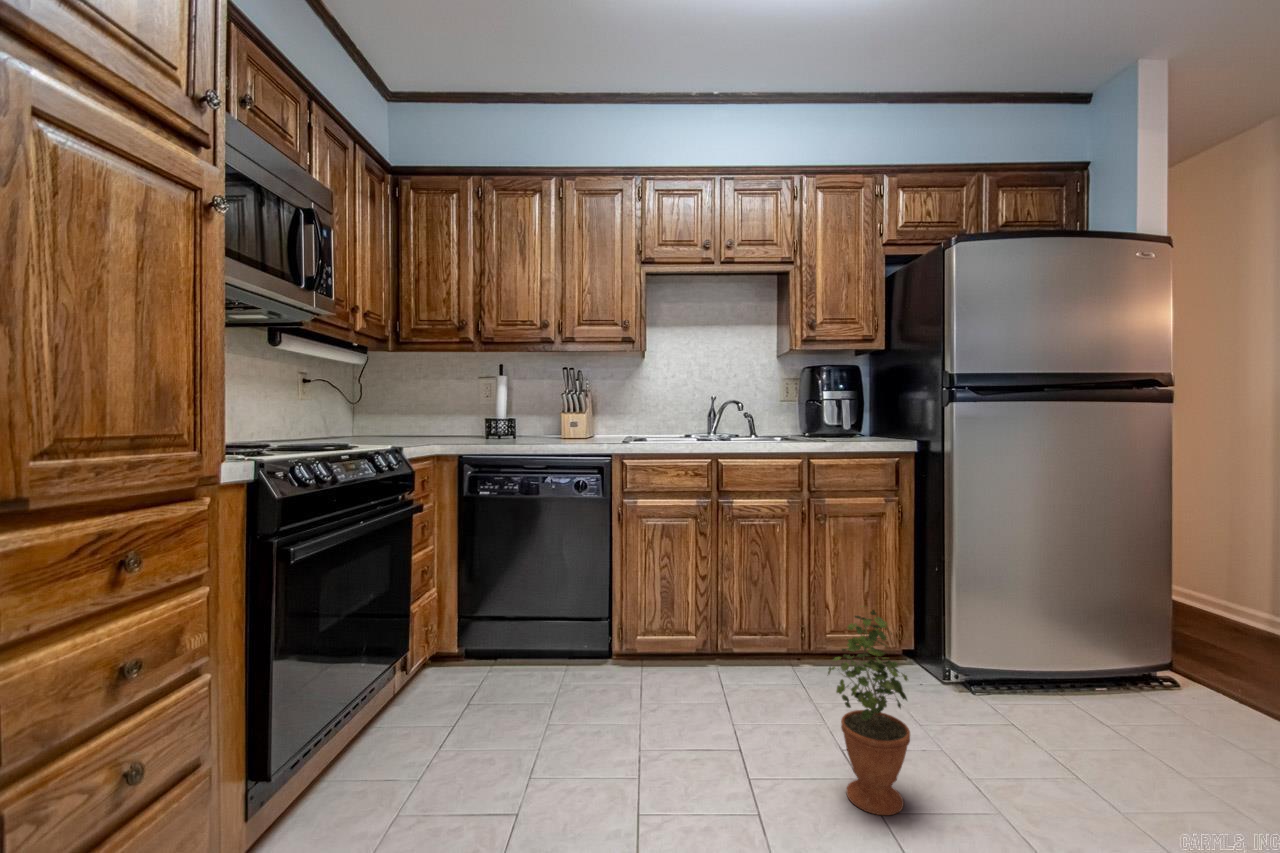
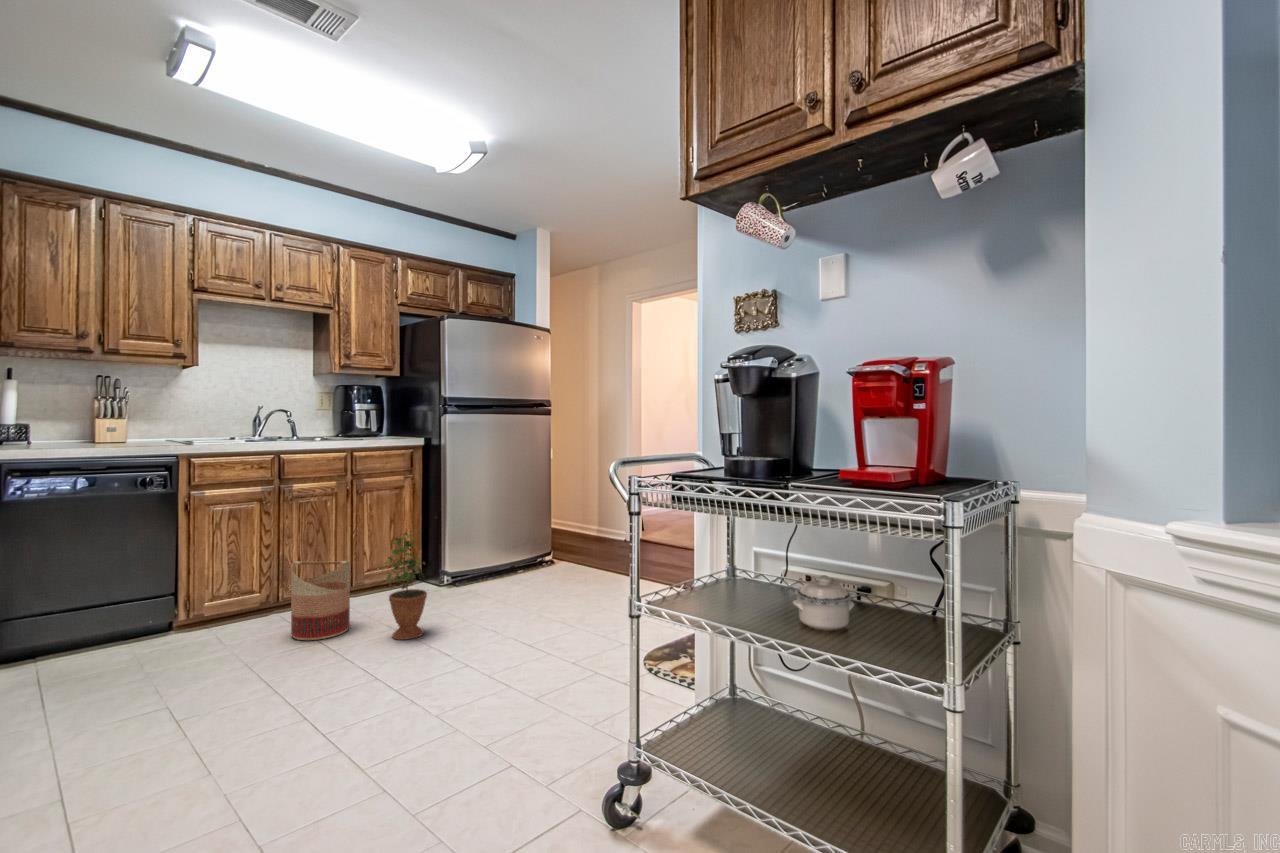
basket: none [711,615,790,748] -> present [291,561,350,640]

